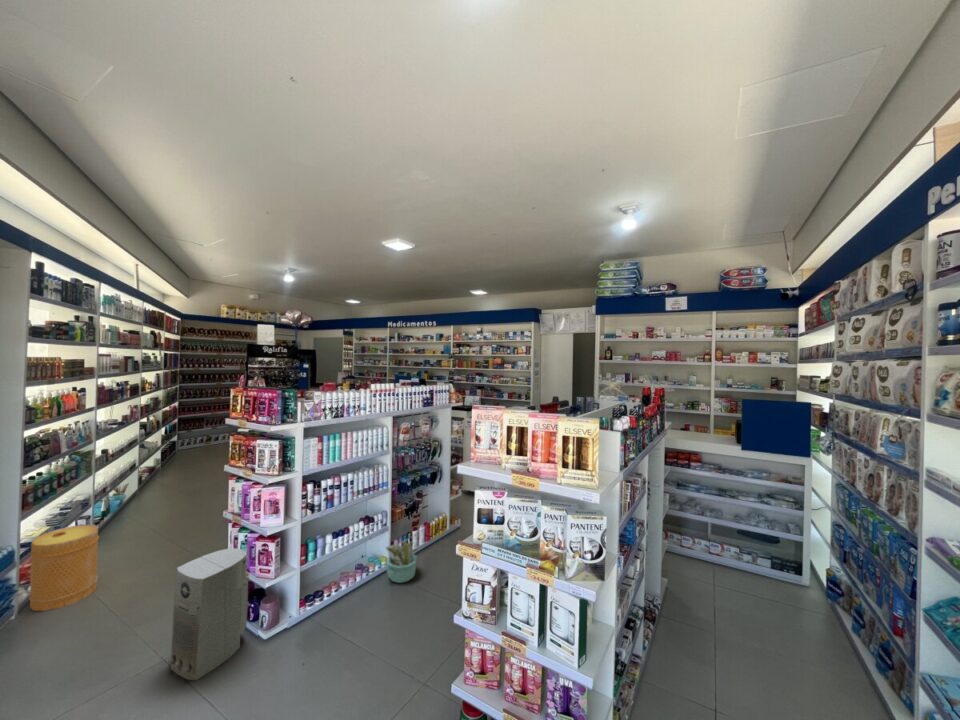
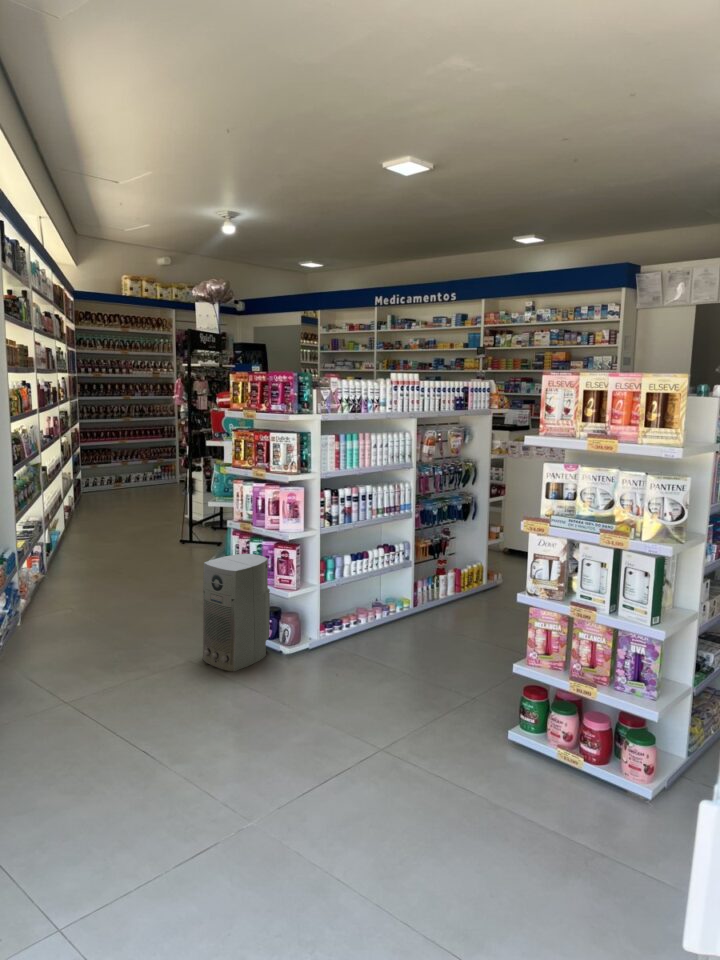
basket: present [29,525,99,611] -> none [37,535,93,615]
decorative plant: present [386,541,417,583] -> none [409,578,450,626]

